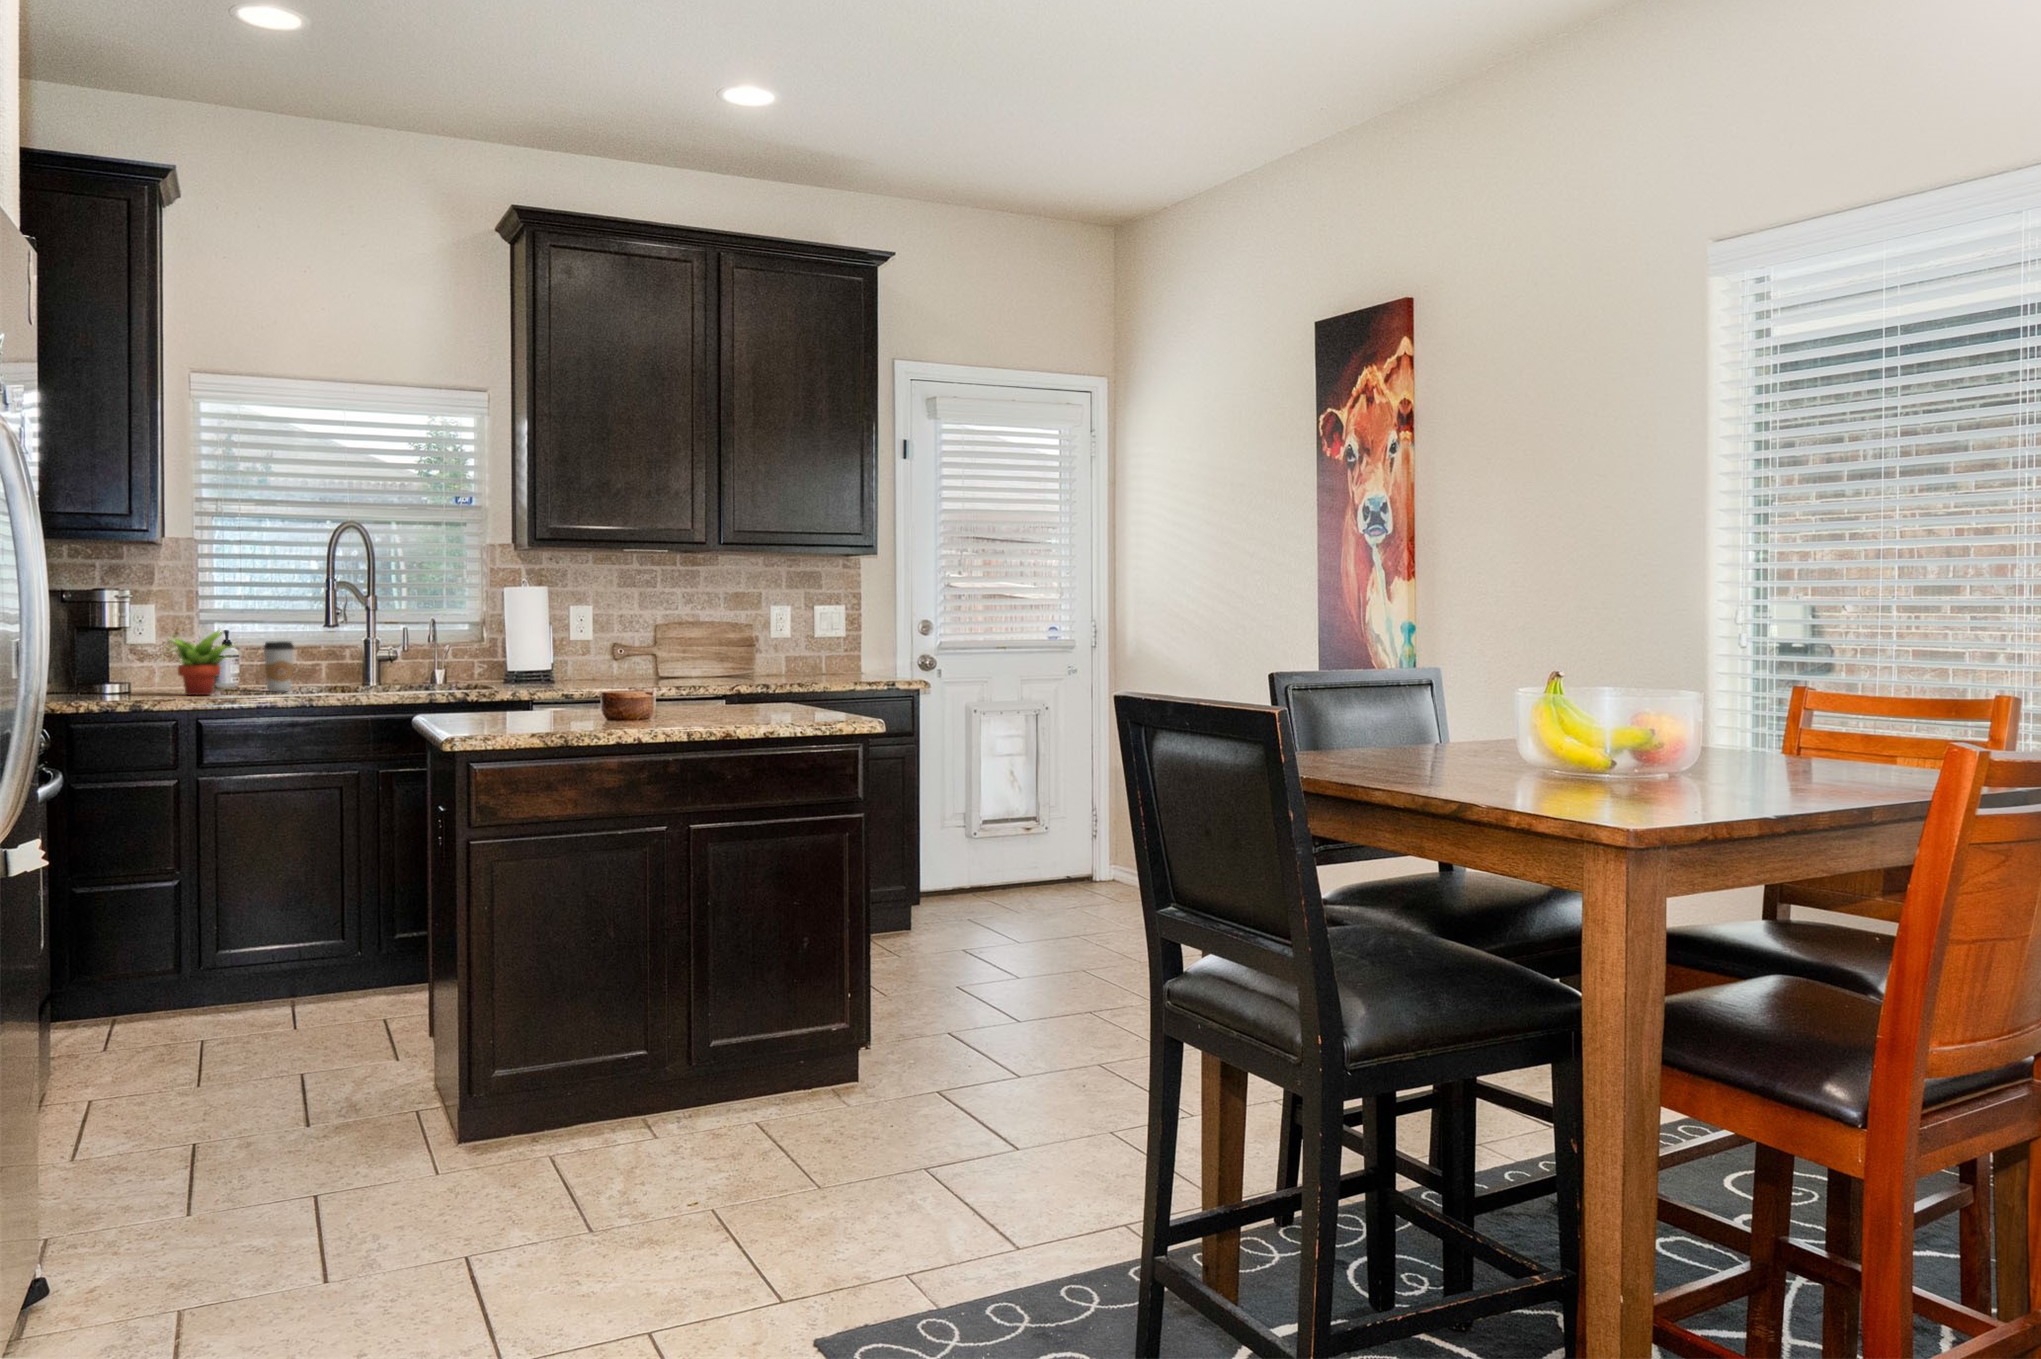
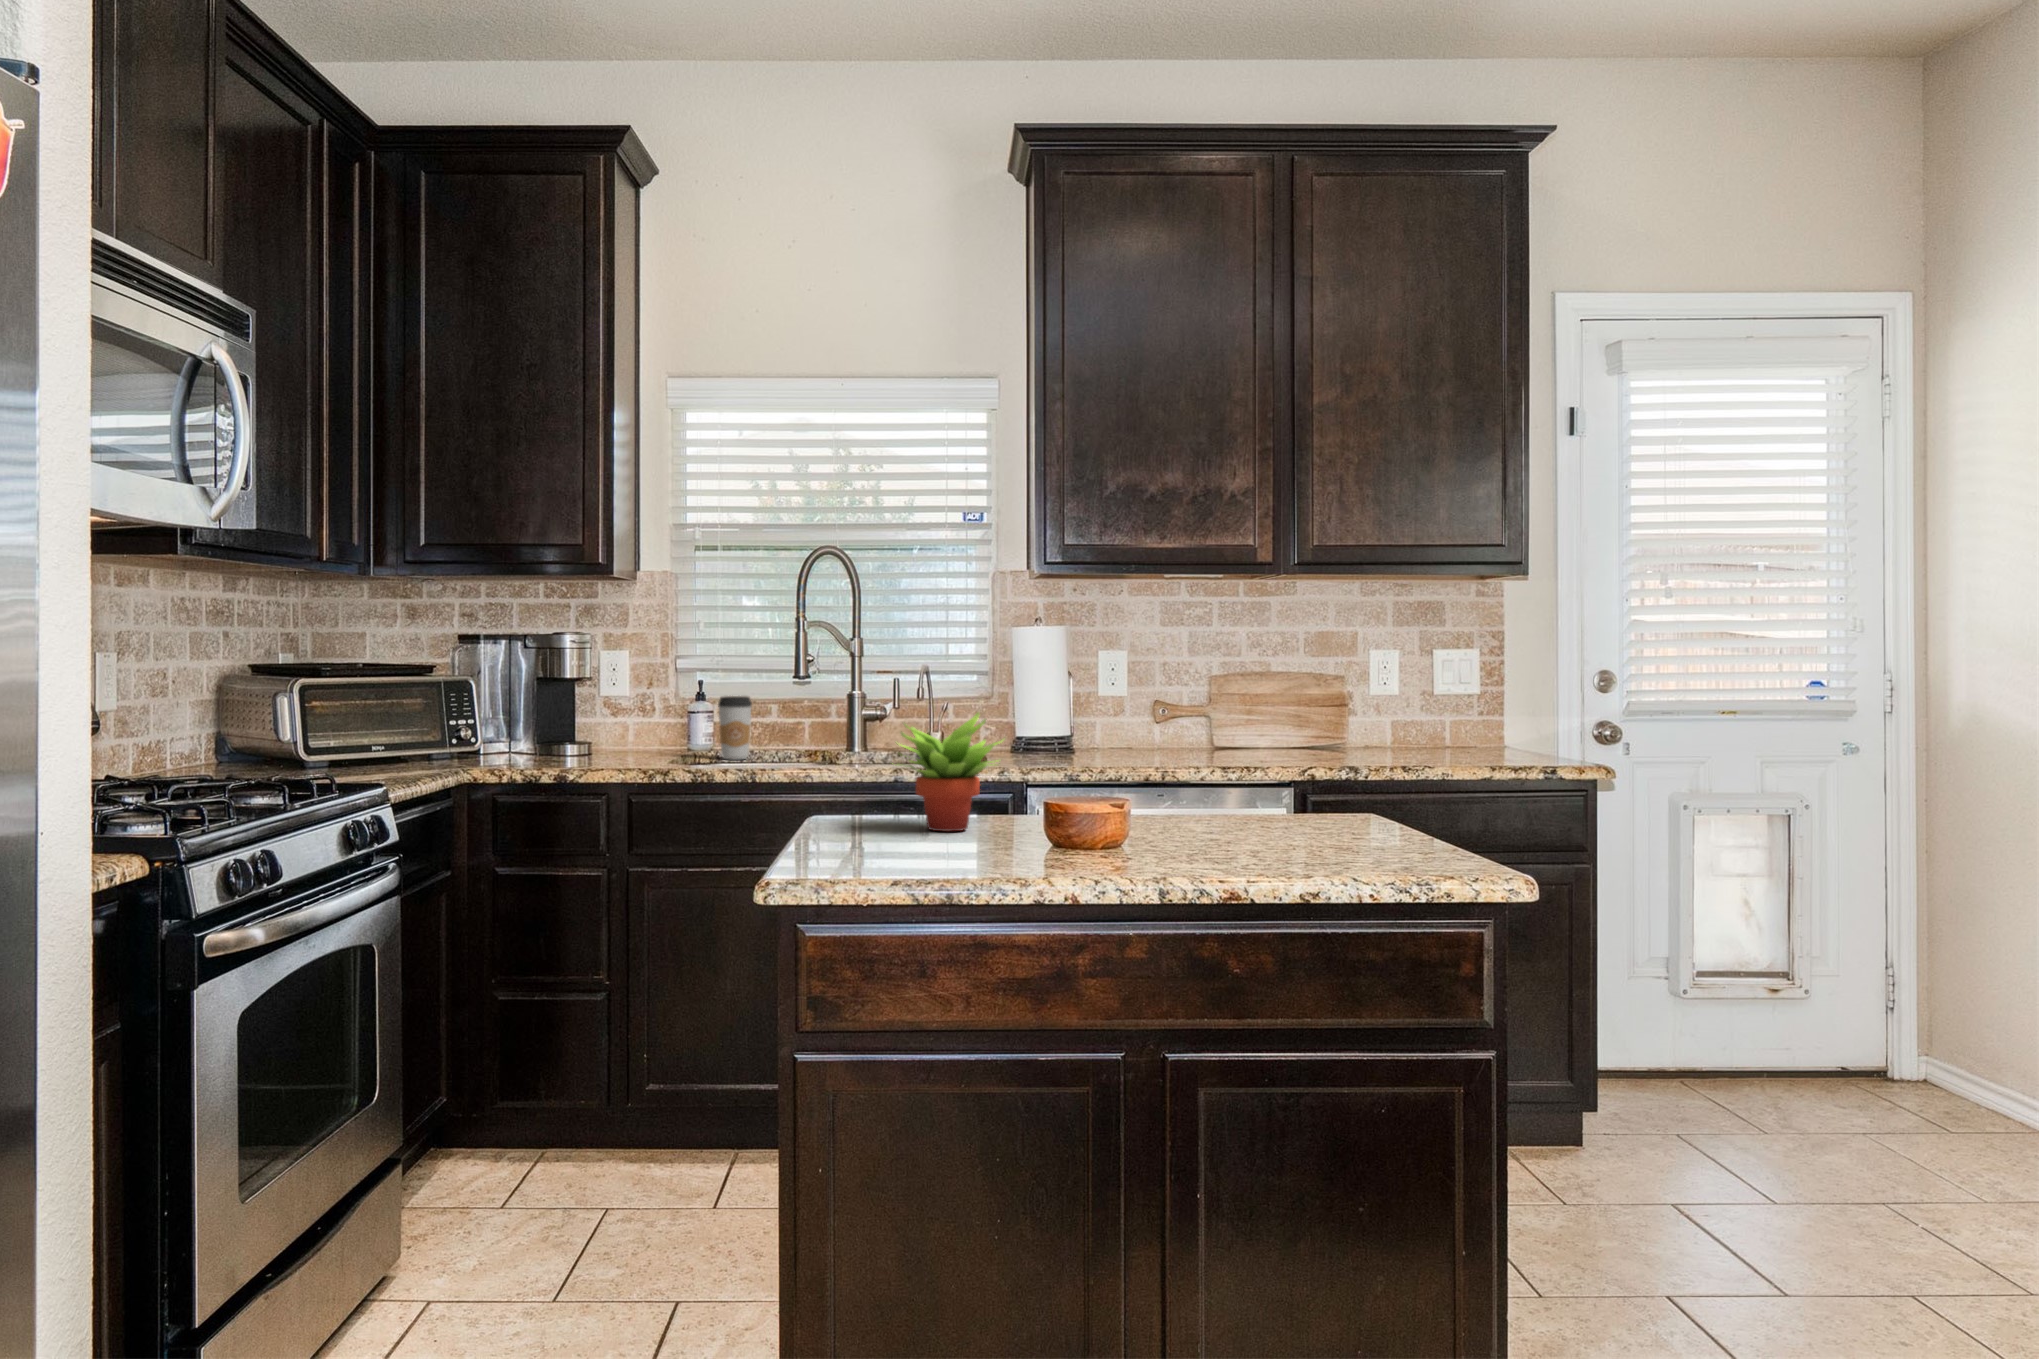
succulent plant: present [169,630,228,695] -> present [896,712,1004,831]

